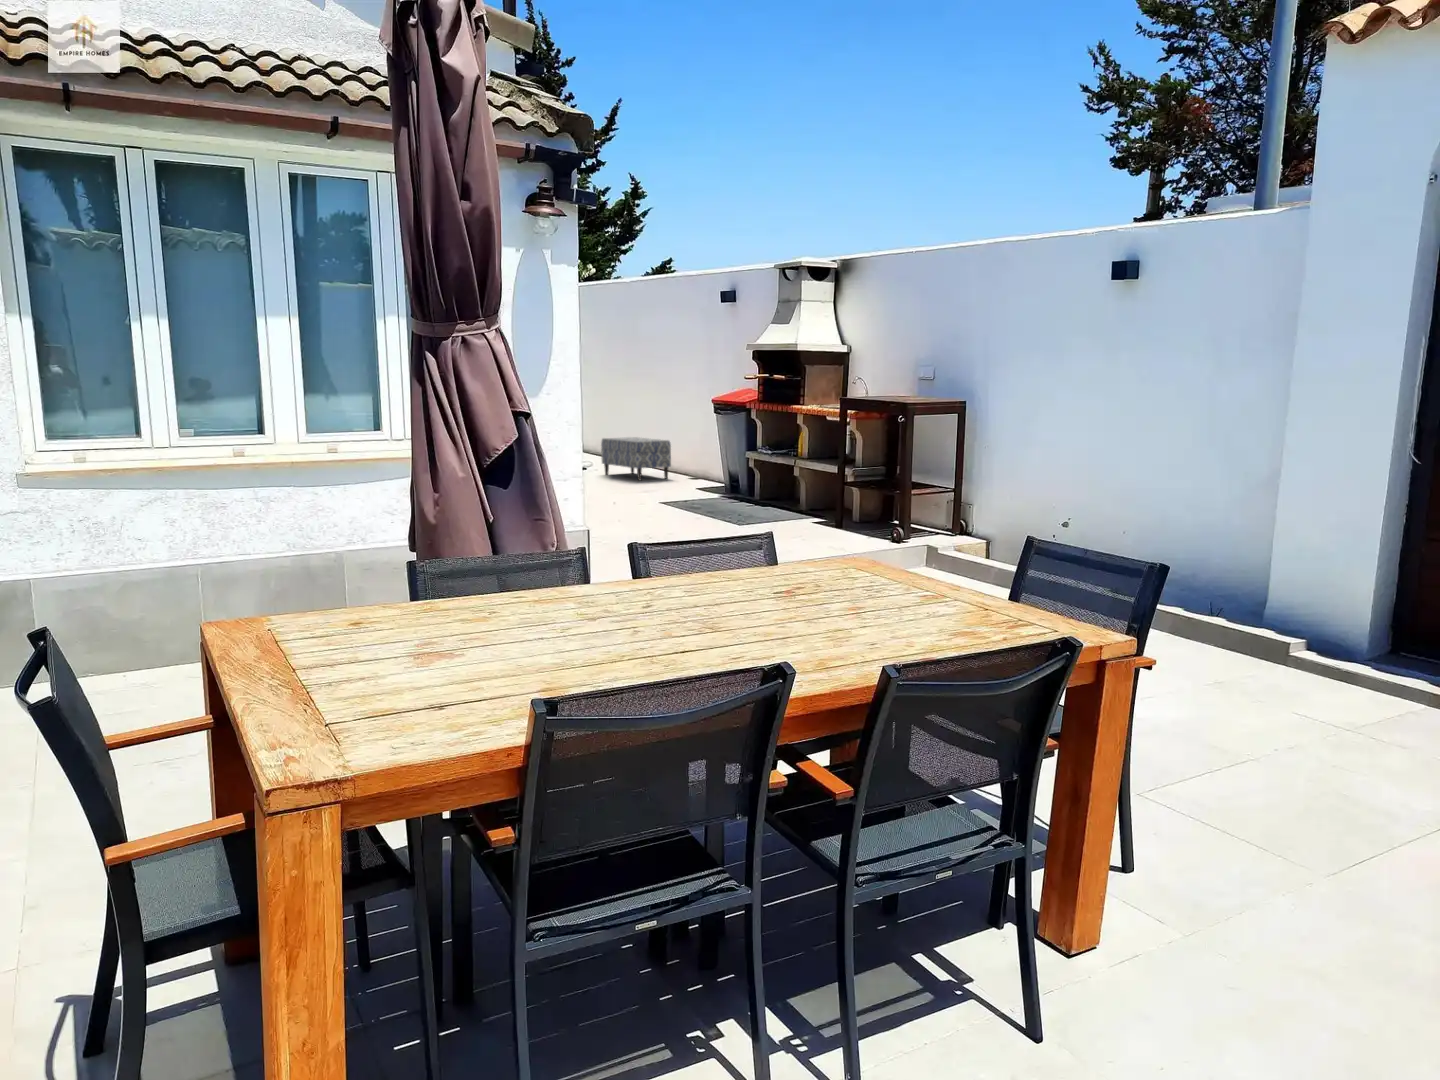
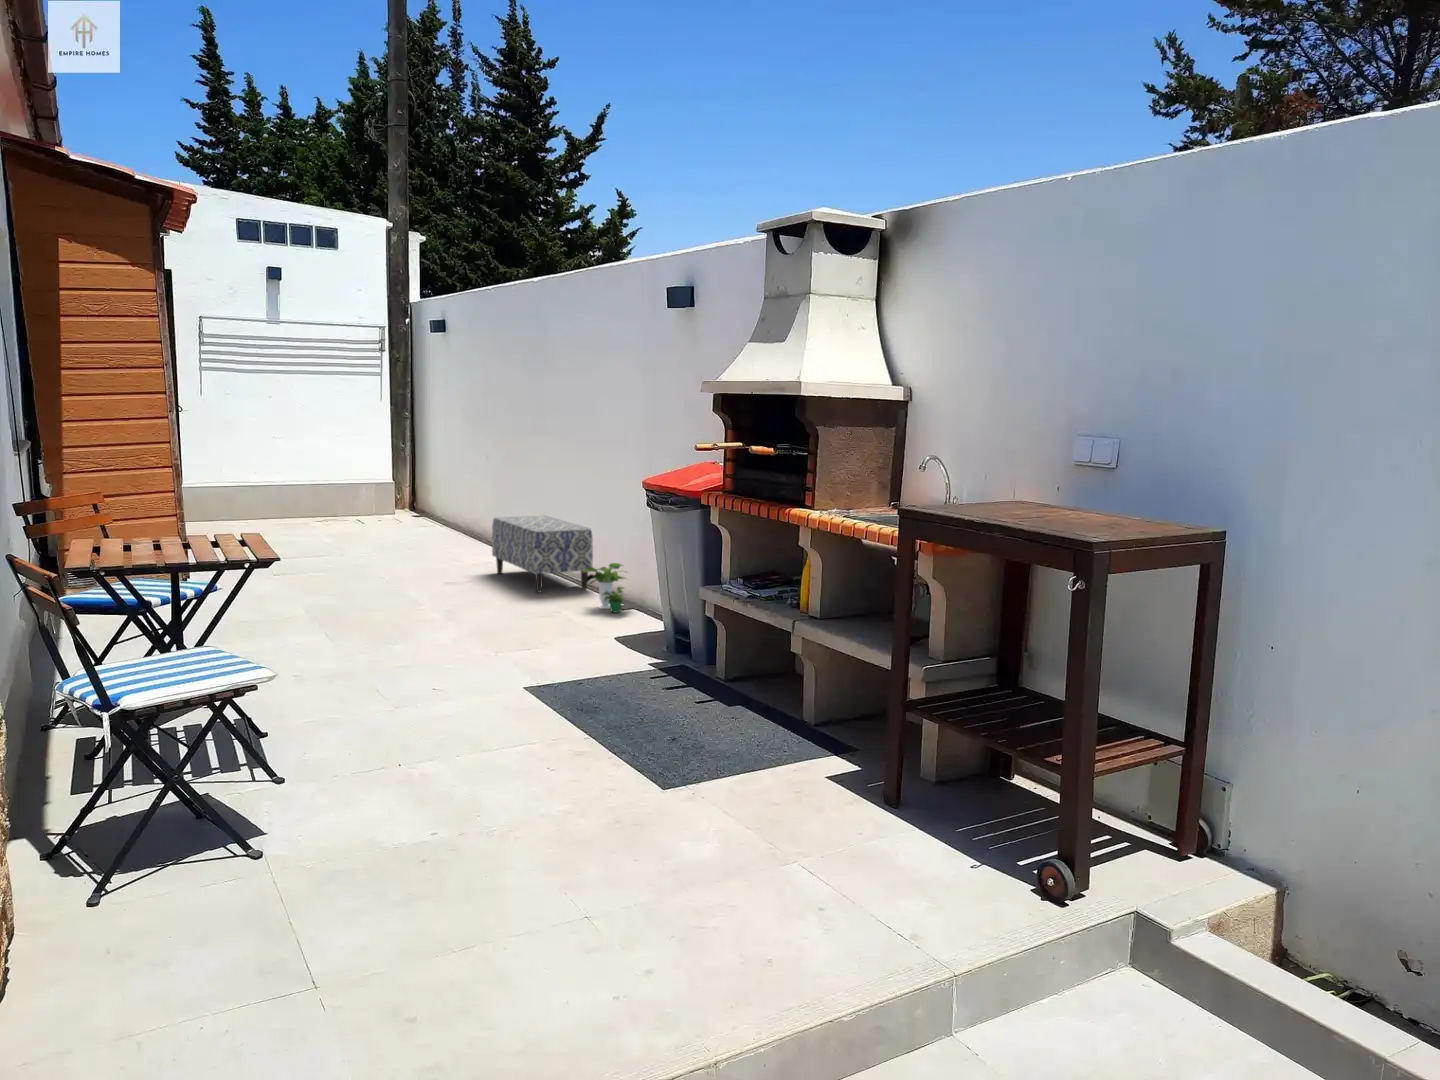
potted plant: none [669,458,699,486] -> present [583,563,627,613]

